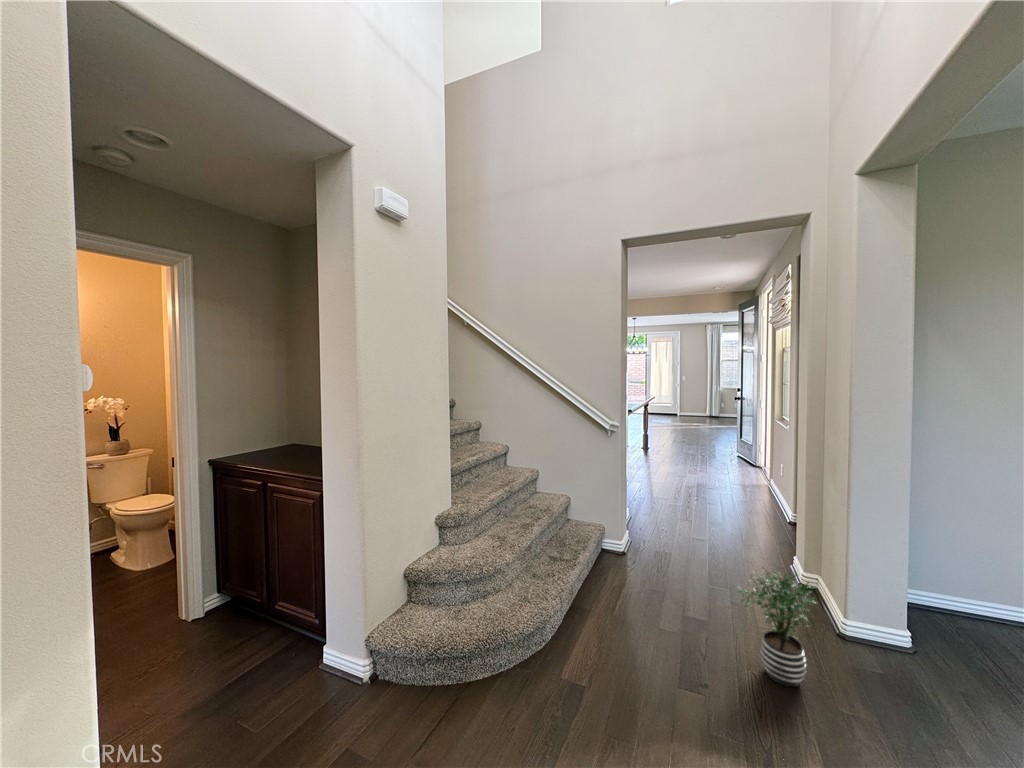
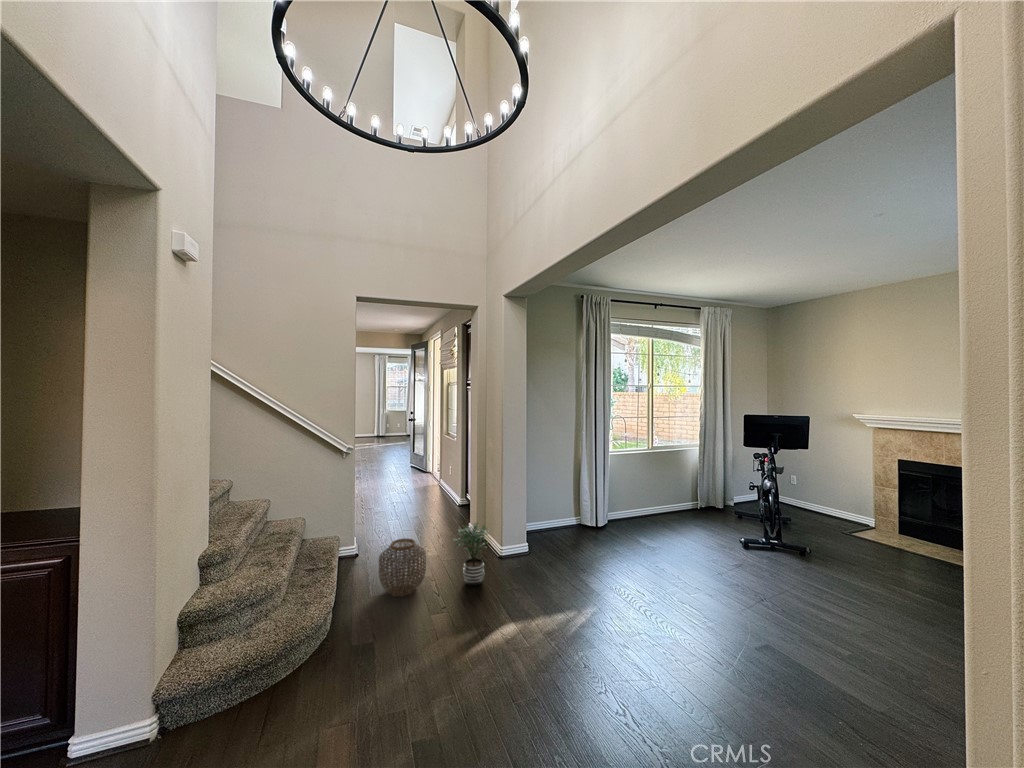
woven basket: none [623,557,693,643] -> present [379,539,426,596]

